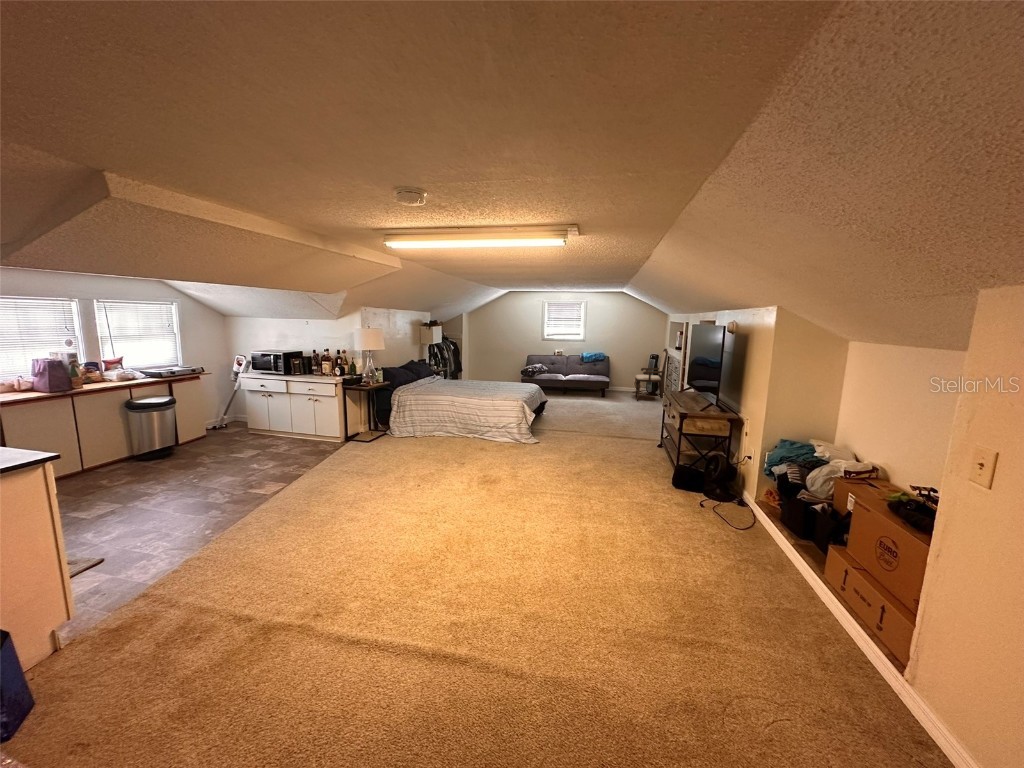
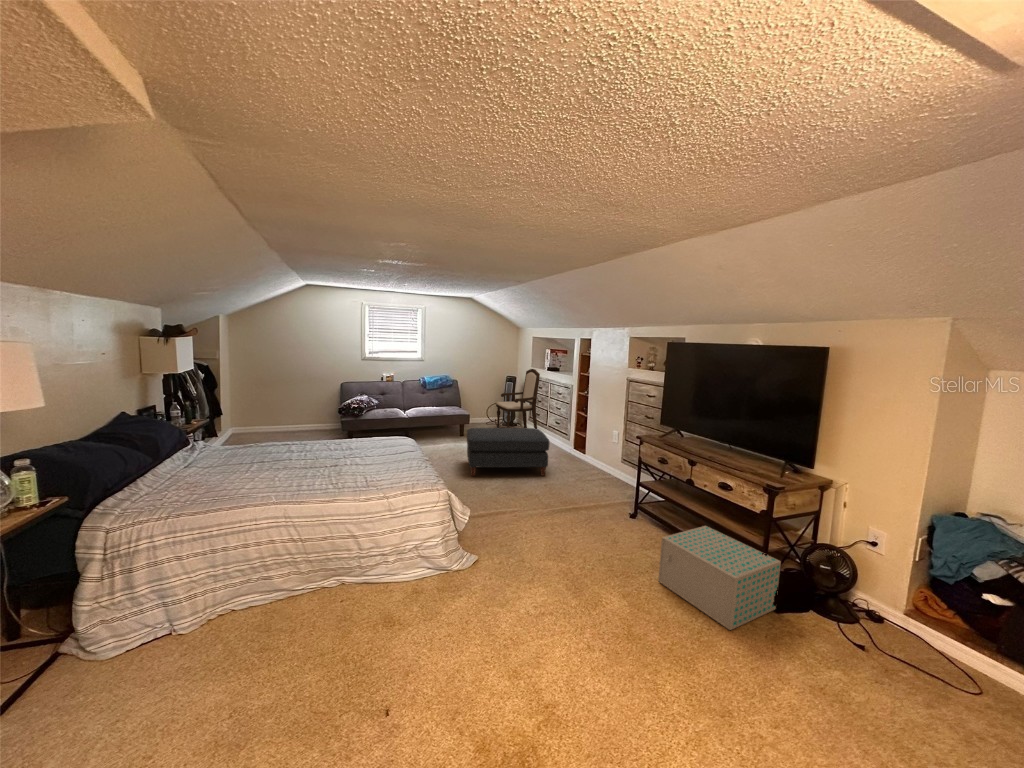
ottoman: none [577,386,639,422] -> present [466,428,549,476]
storage box: none [619,438,672,483] -> present [658,526,781,630]

